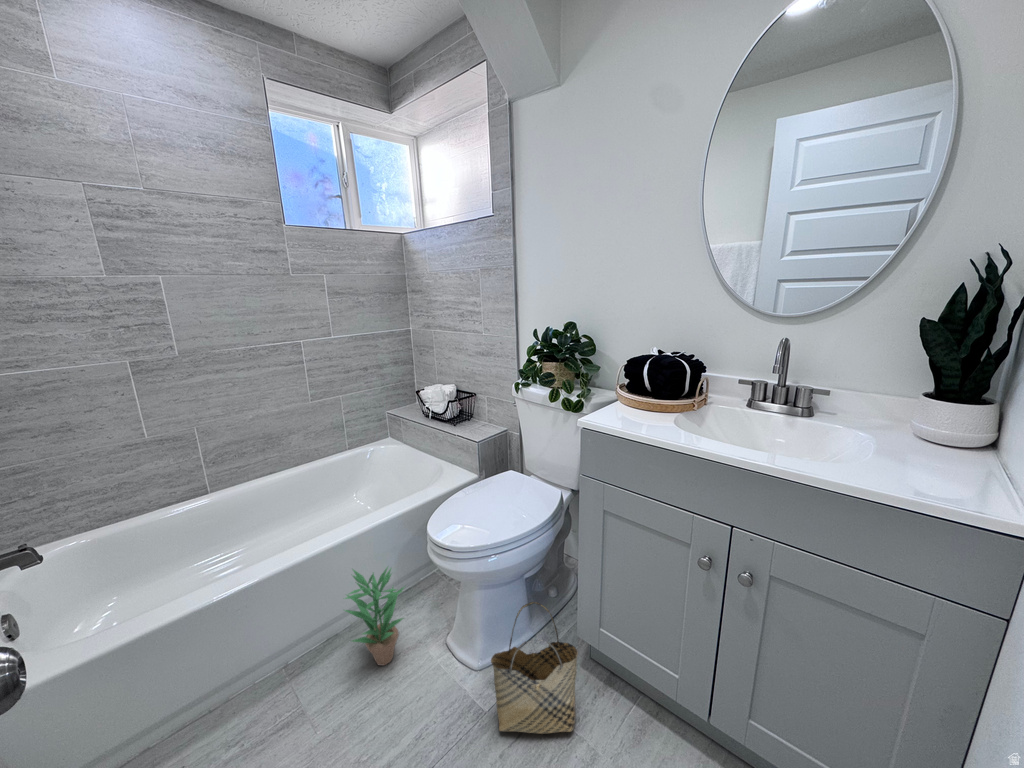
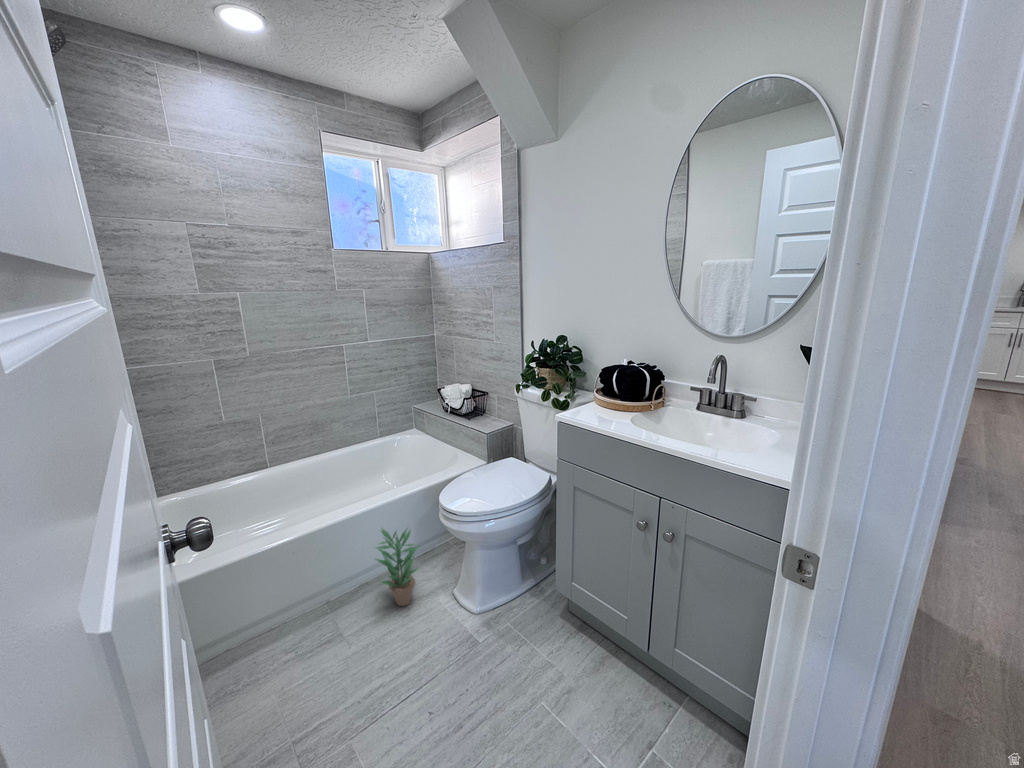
woven basket: present [491,602,578,733] -> none [483,557,552,658]

